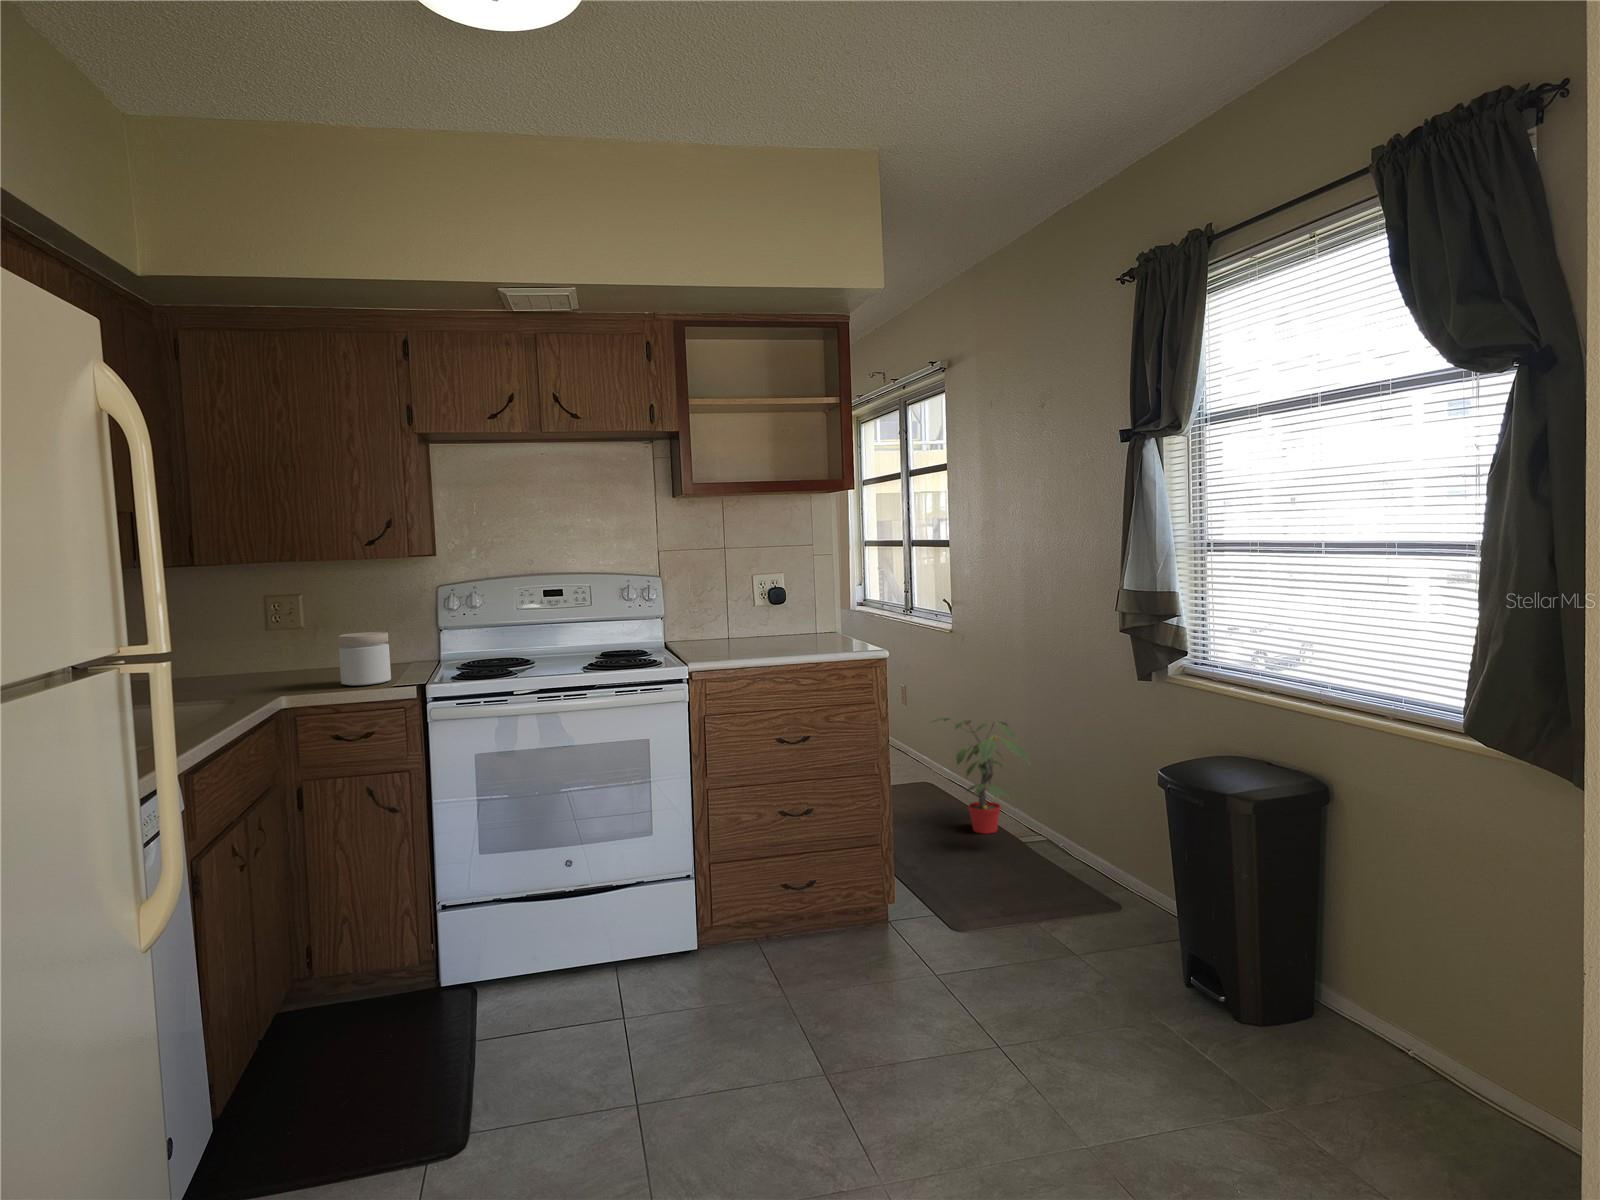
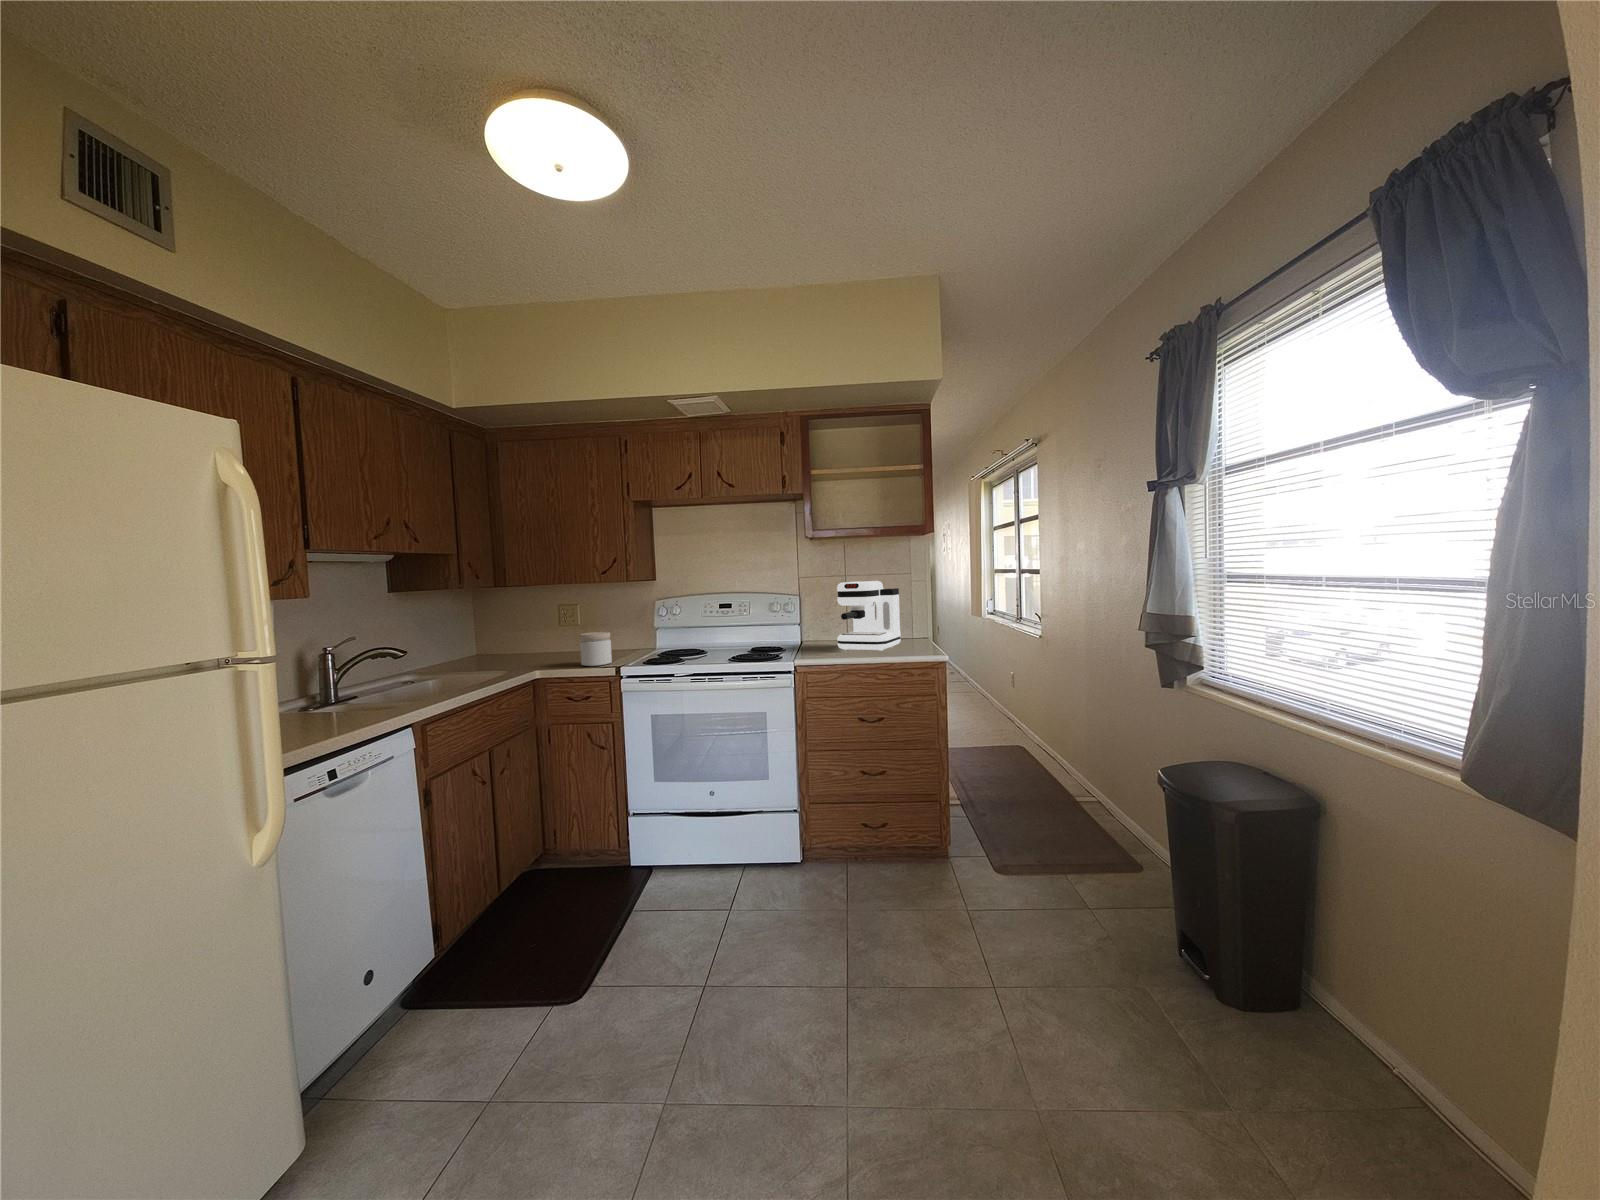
coffee maker: none [732,552,815,649] -> present [837,581,901,651]
potted plant: present [934,718,1029,834] -> none [1009,702,1083,793]

